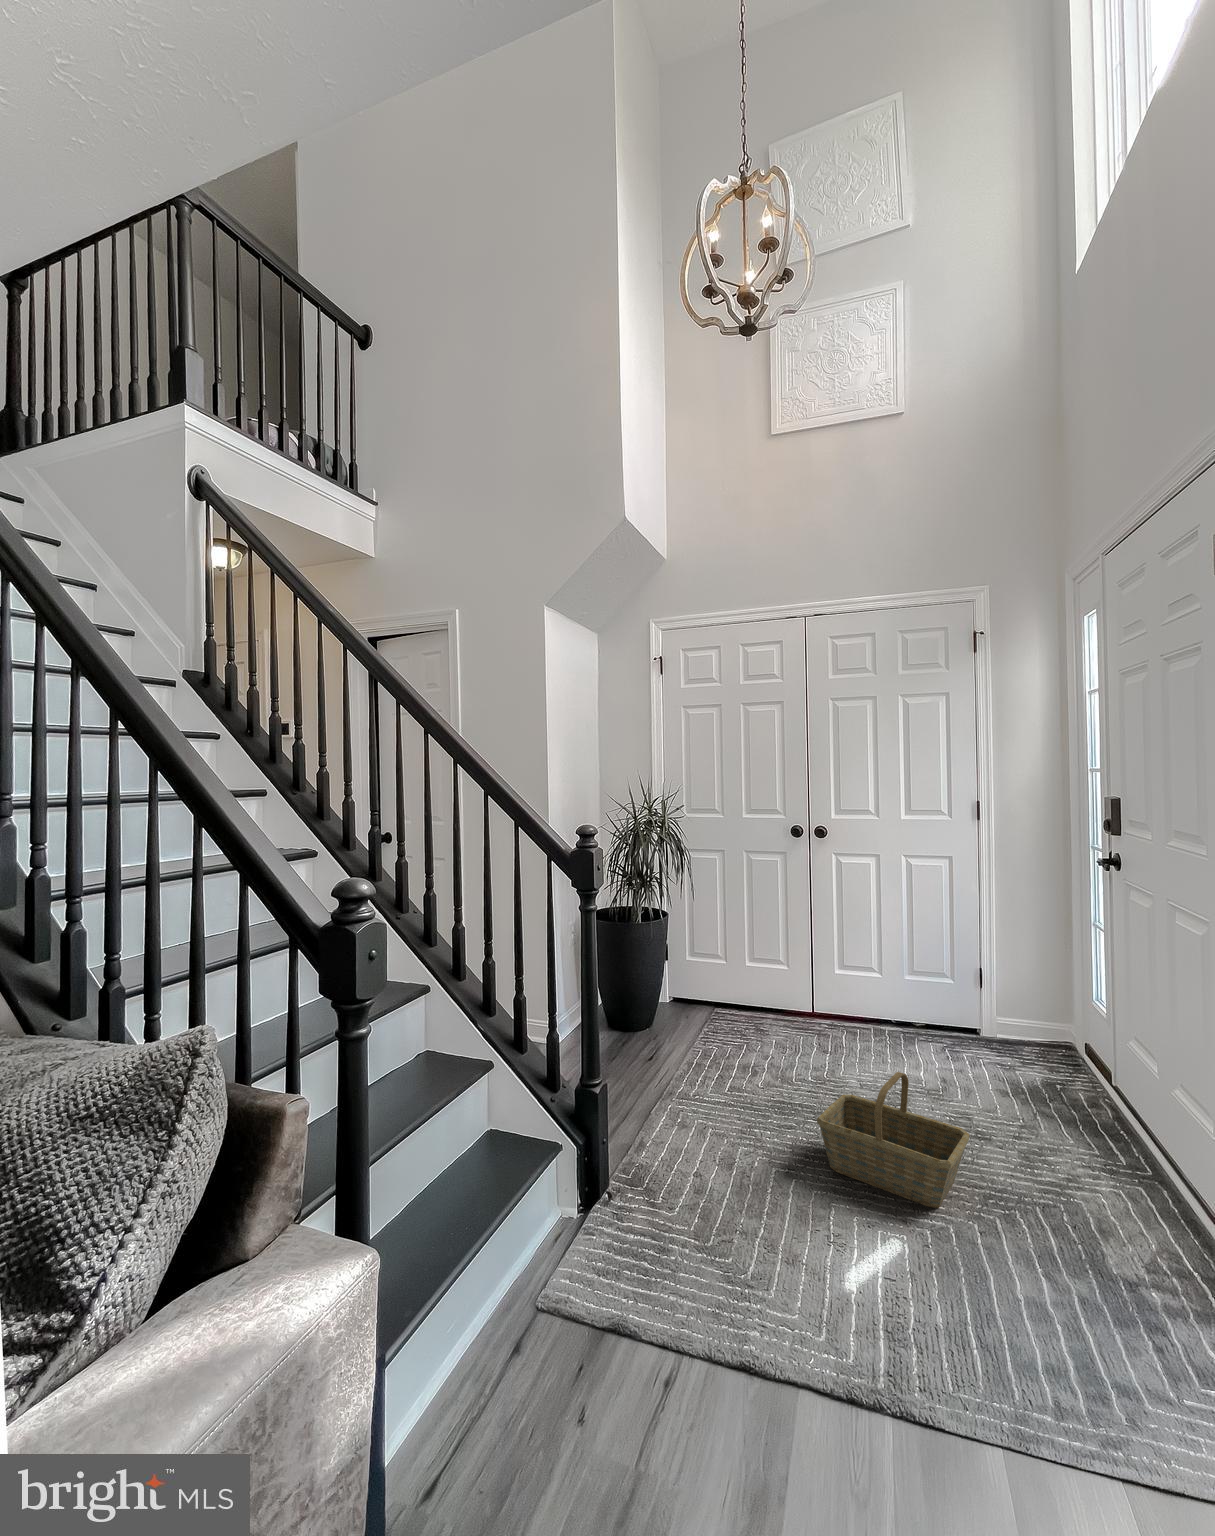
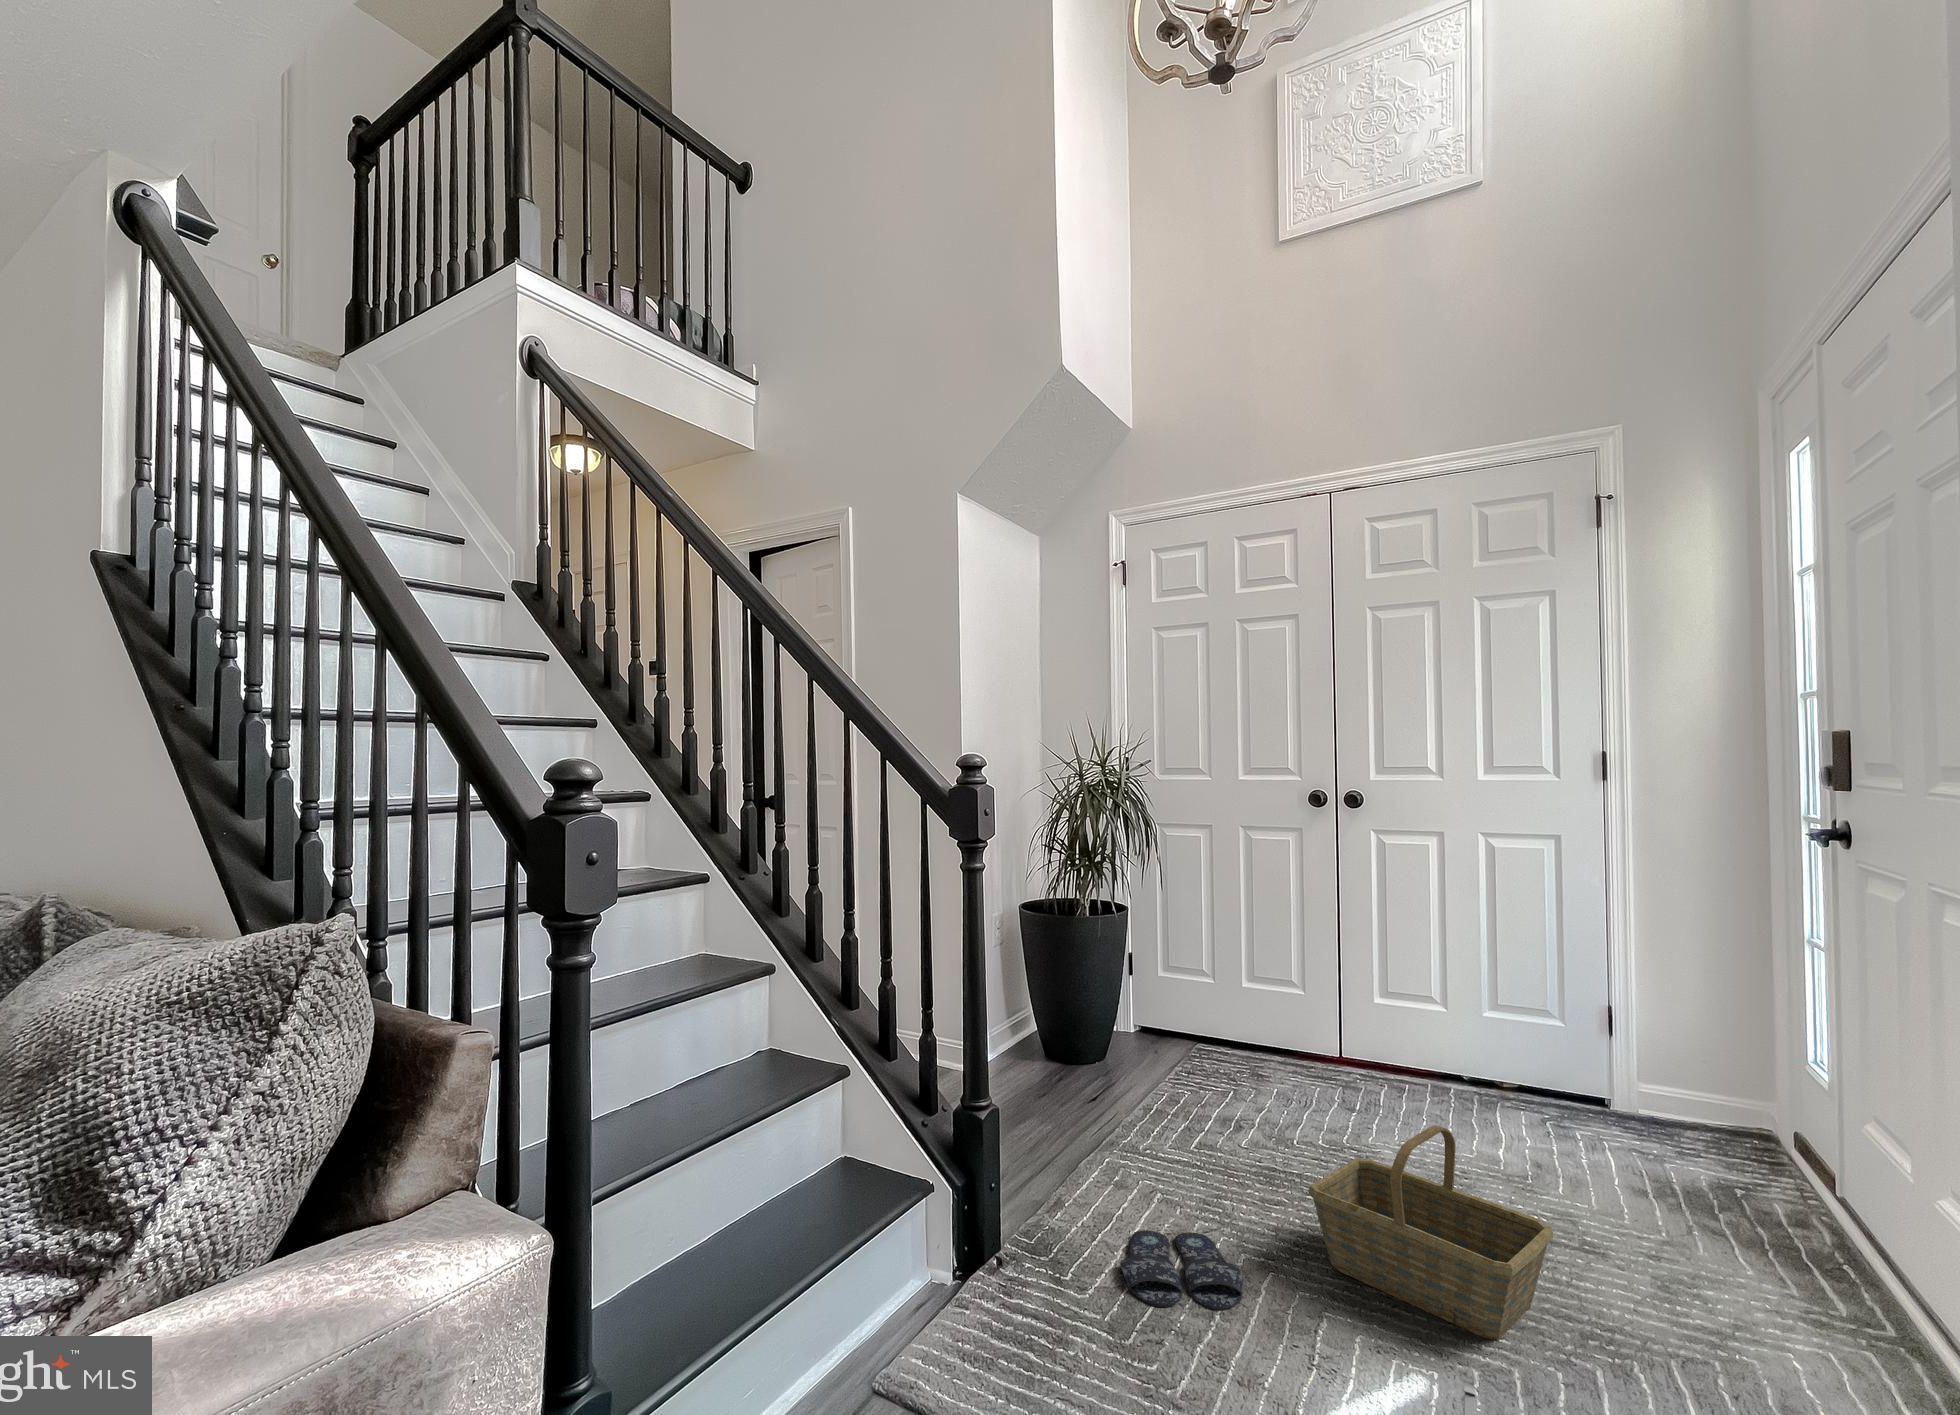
slippers: none [695,1154,778,1211] -> present [1120,1230,1242,1311]

